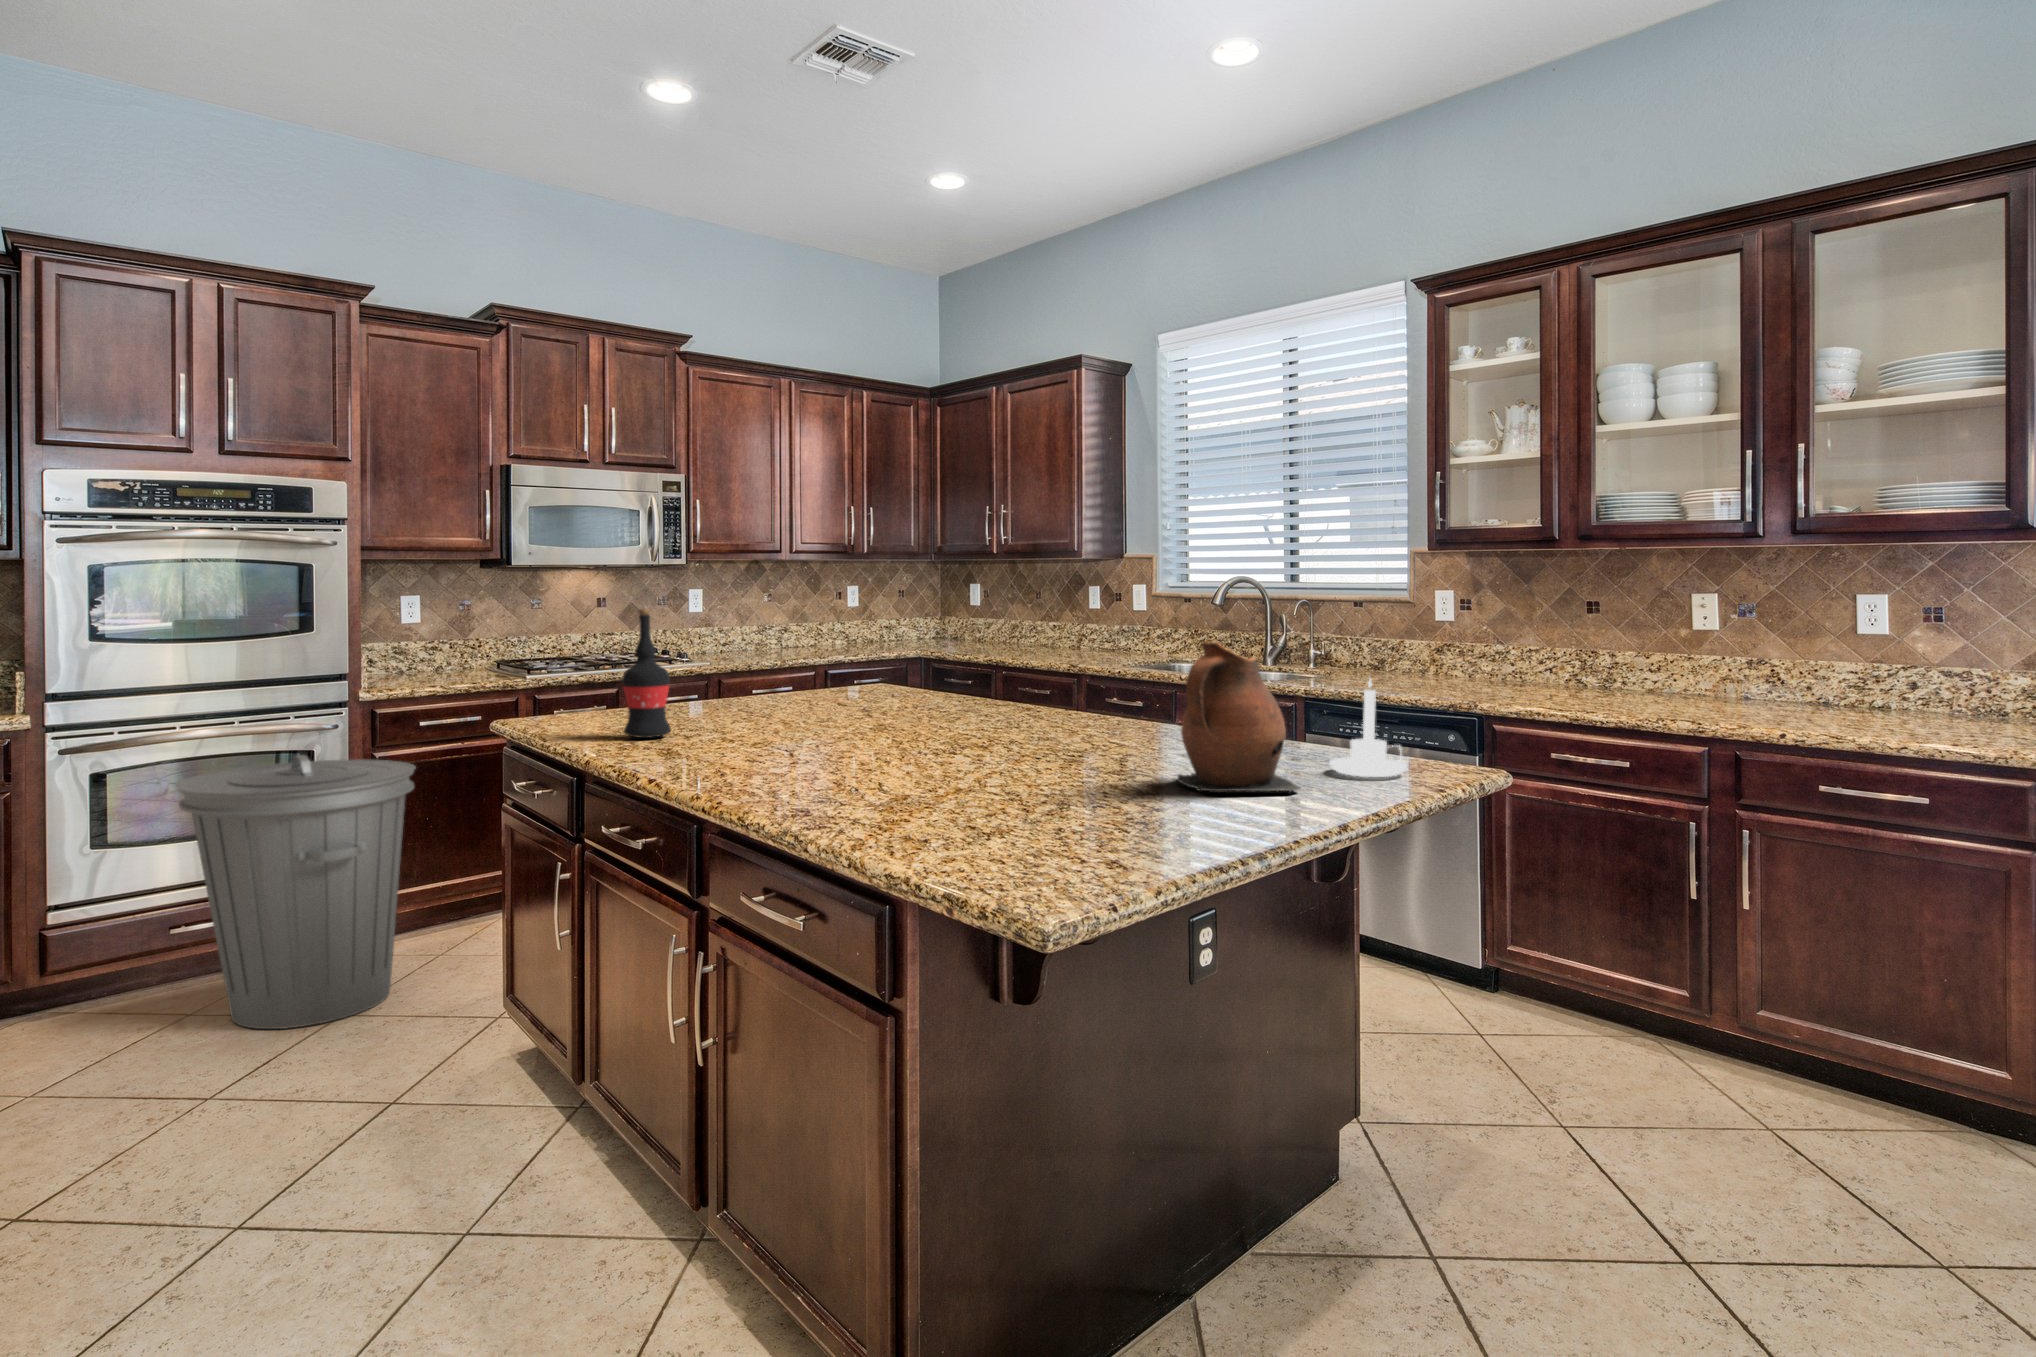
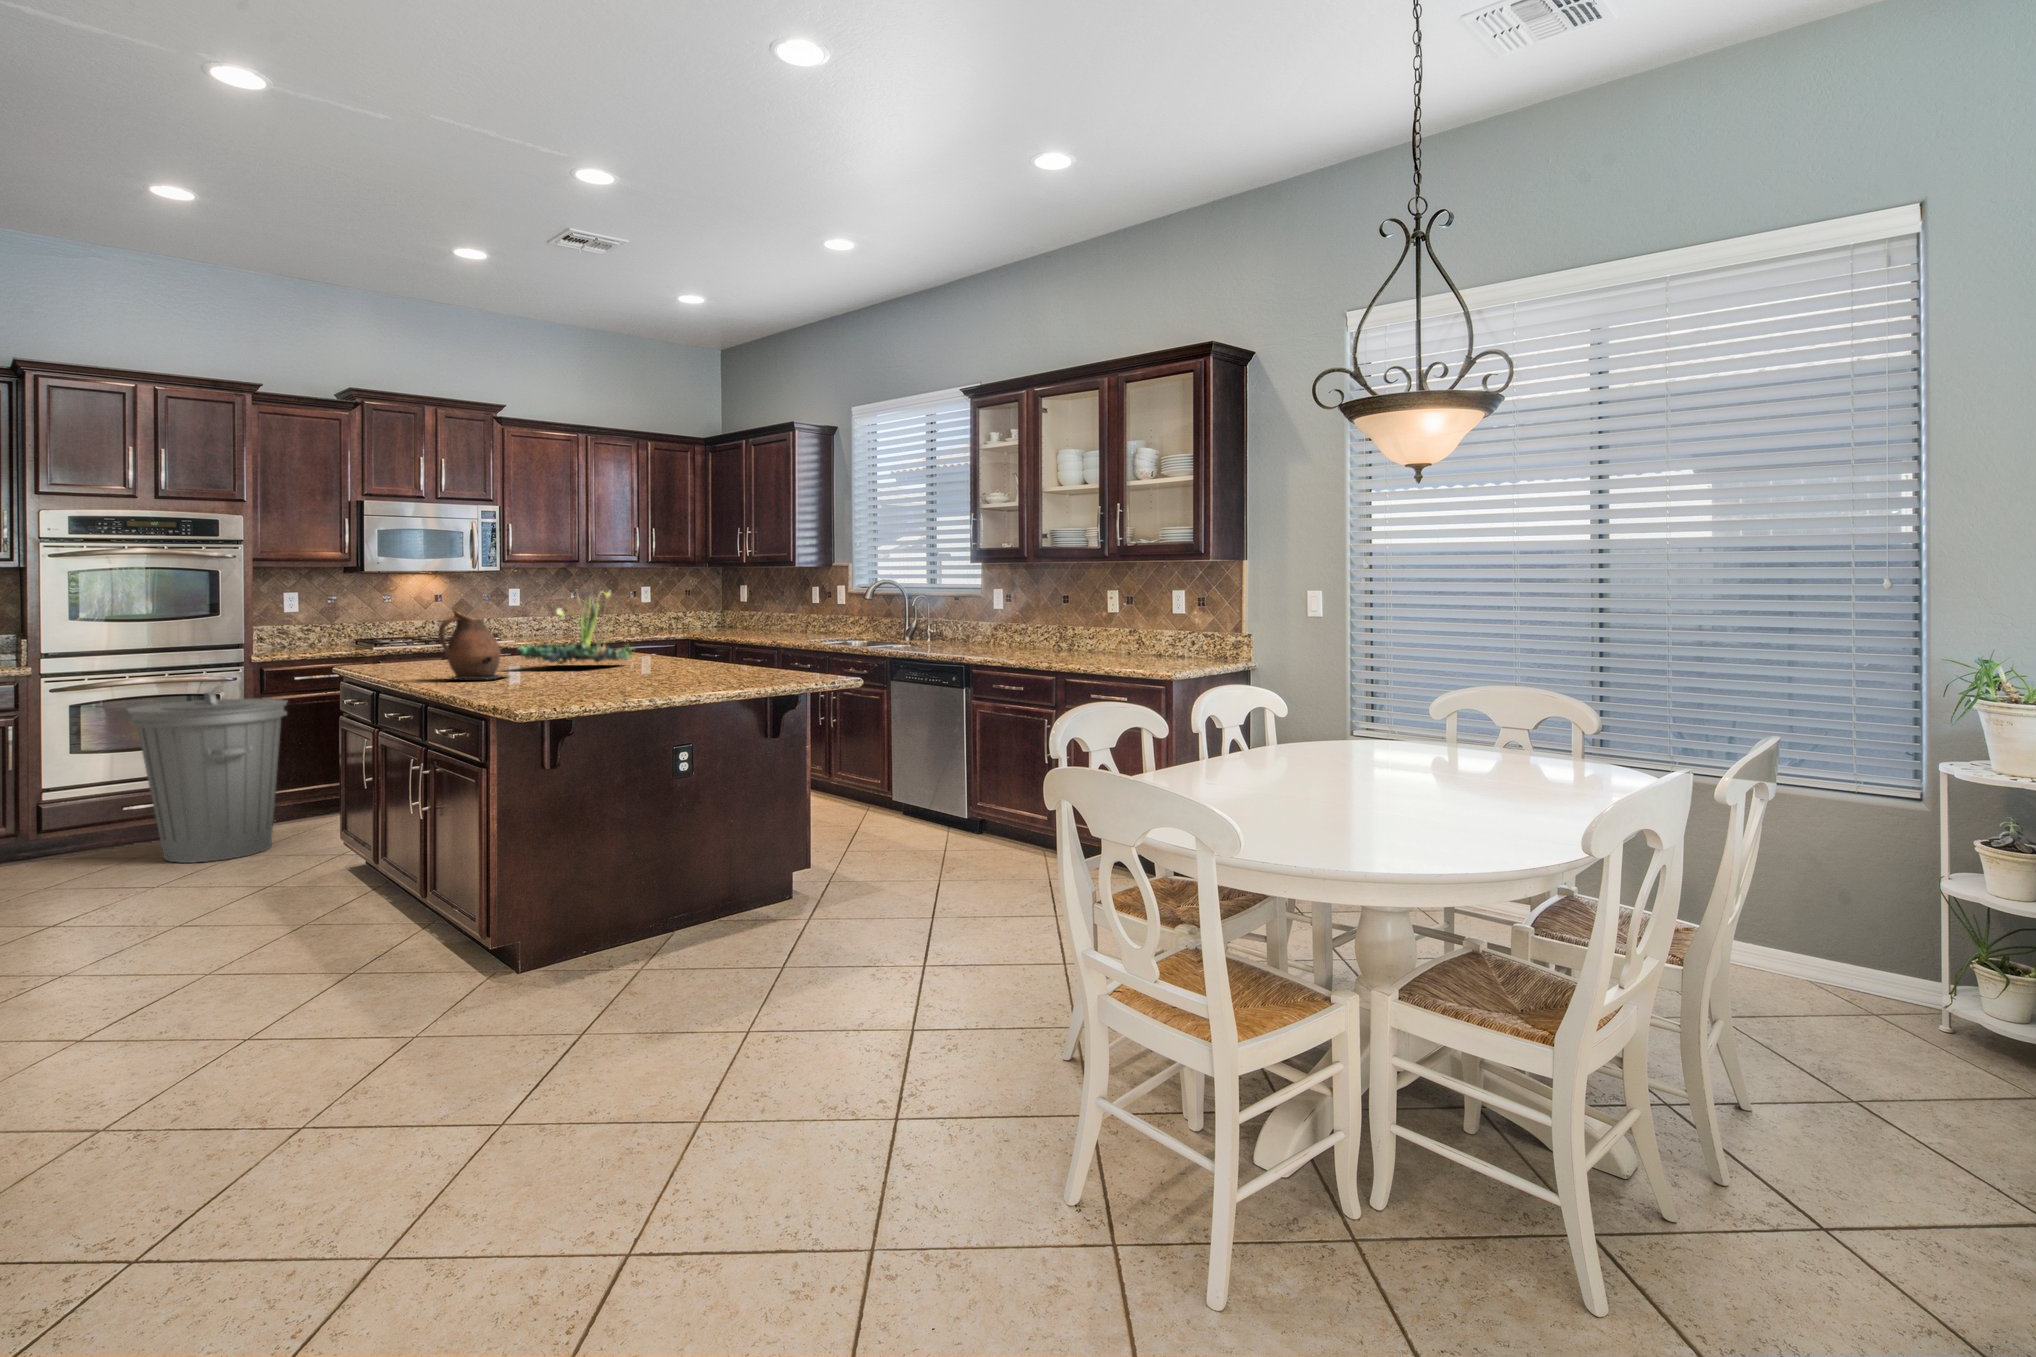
plant: none [828,592,1000,724] -> present [519,592,635,664]
wine bottle: present [622,609,671,738] -> none [399,597,430,671]
ceramic pitcher: present [1176,642,1300,793] -> present [439,611,505,680]
candle holder: present [1329,679,1408,777] -> none [747,628,786,678]

